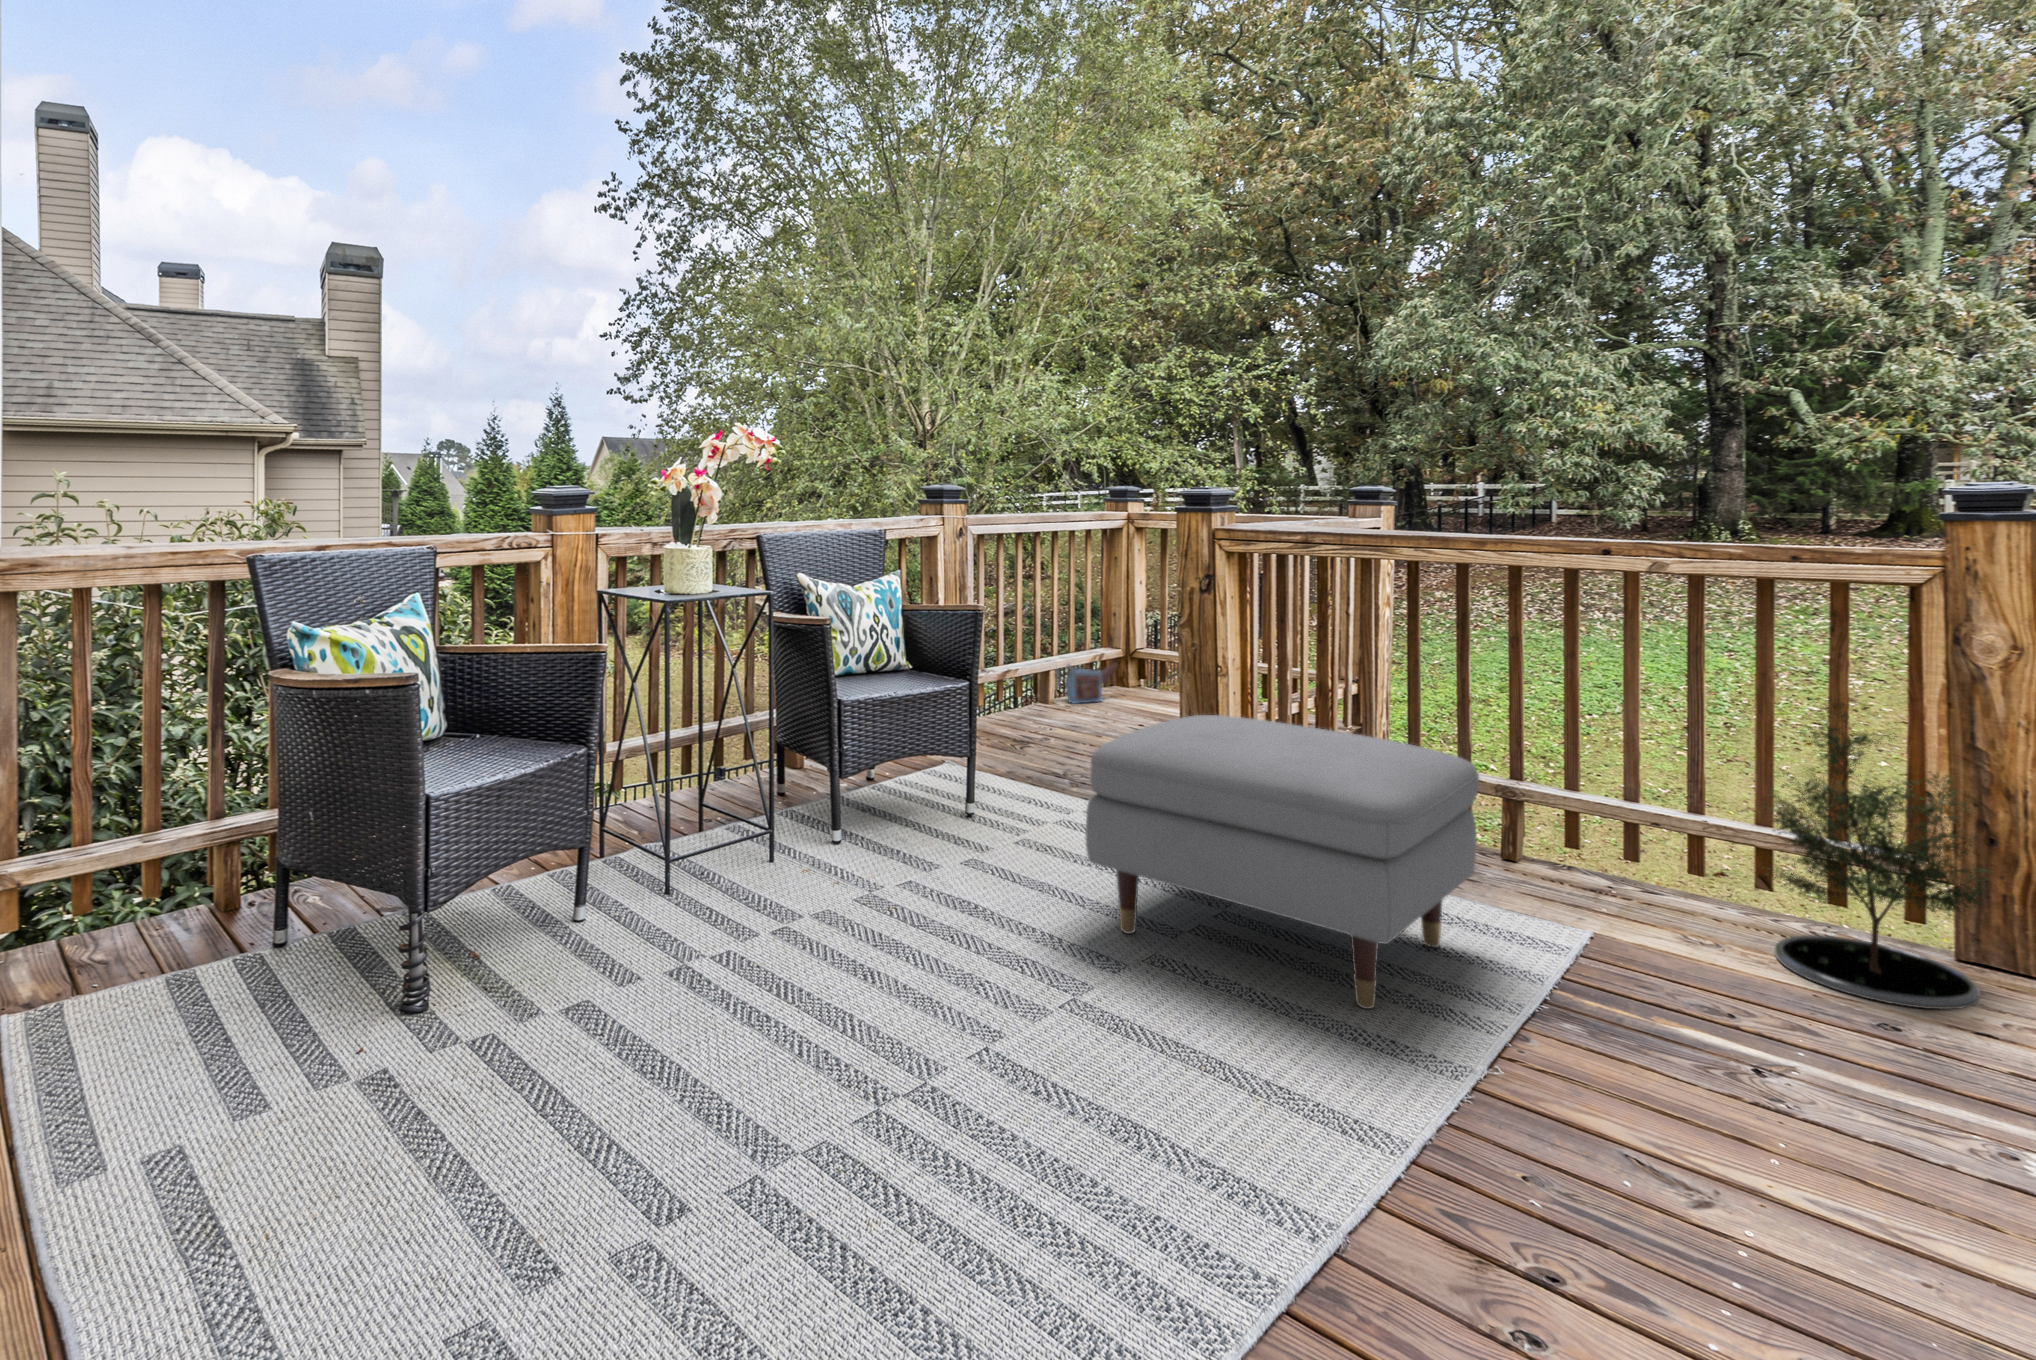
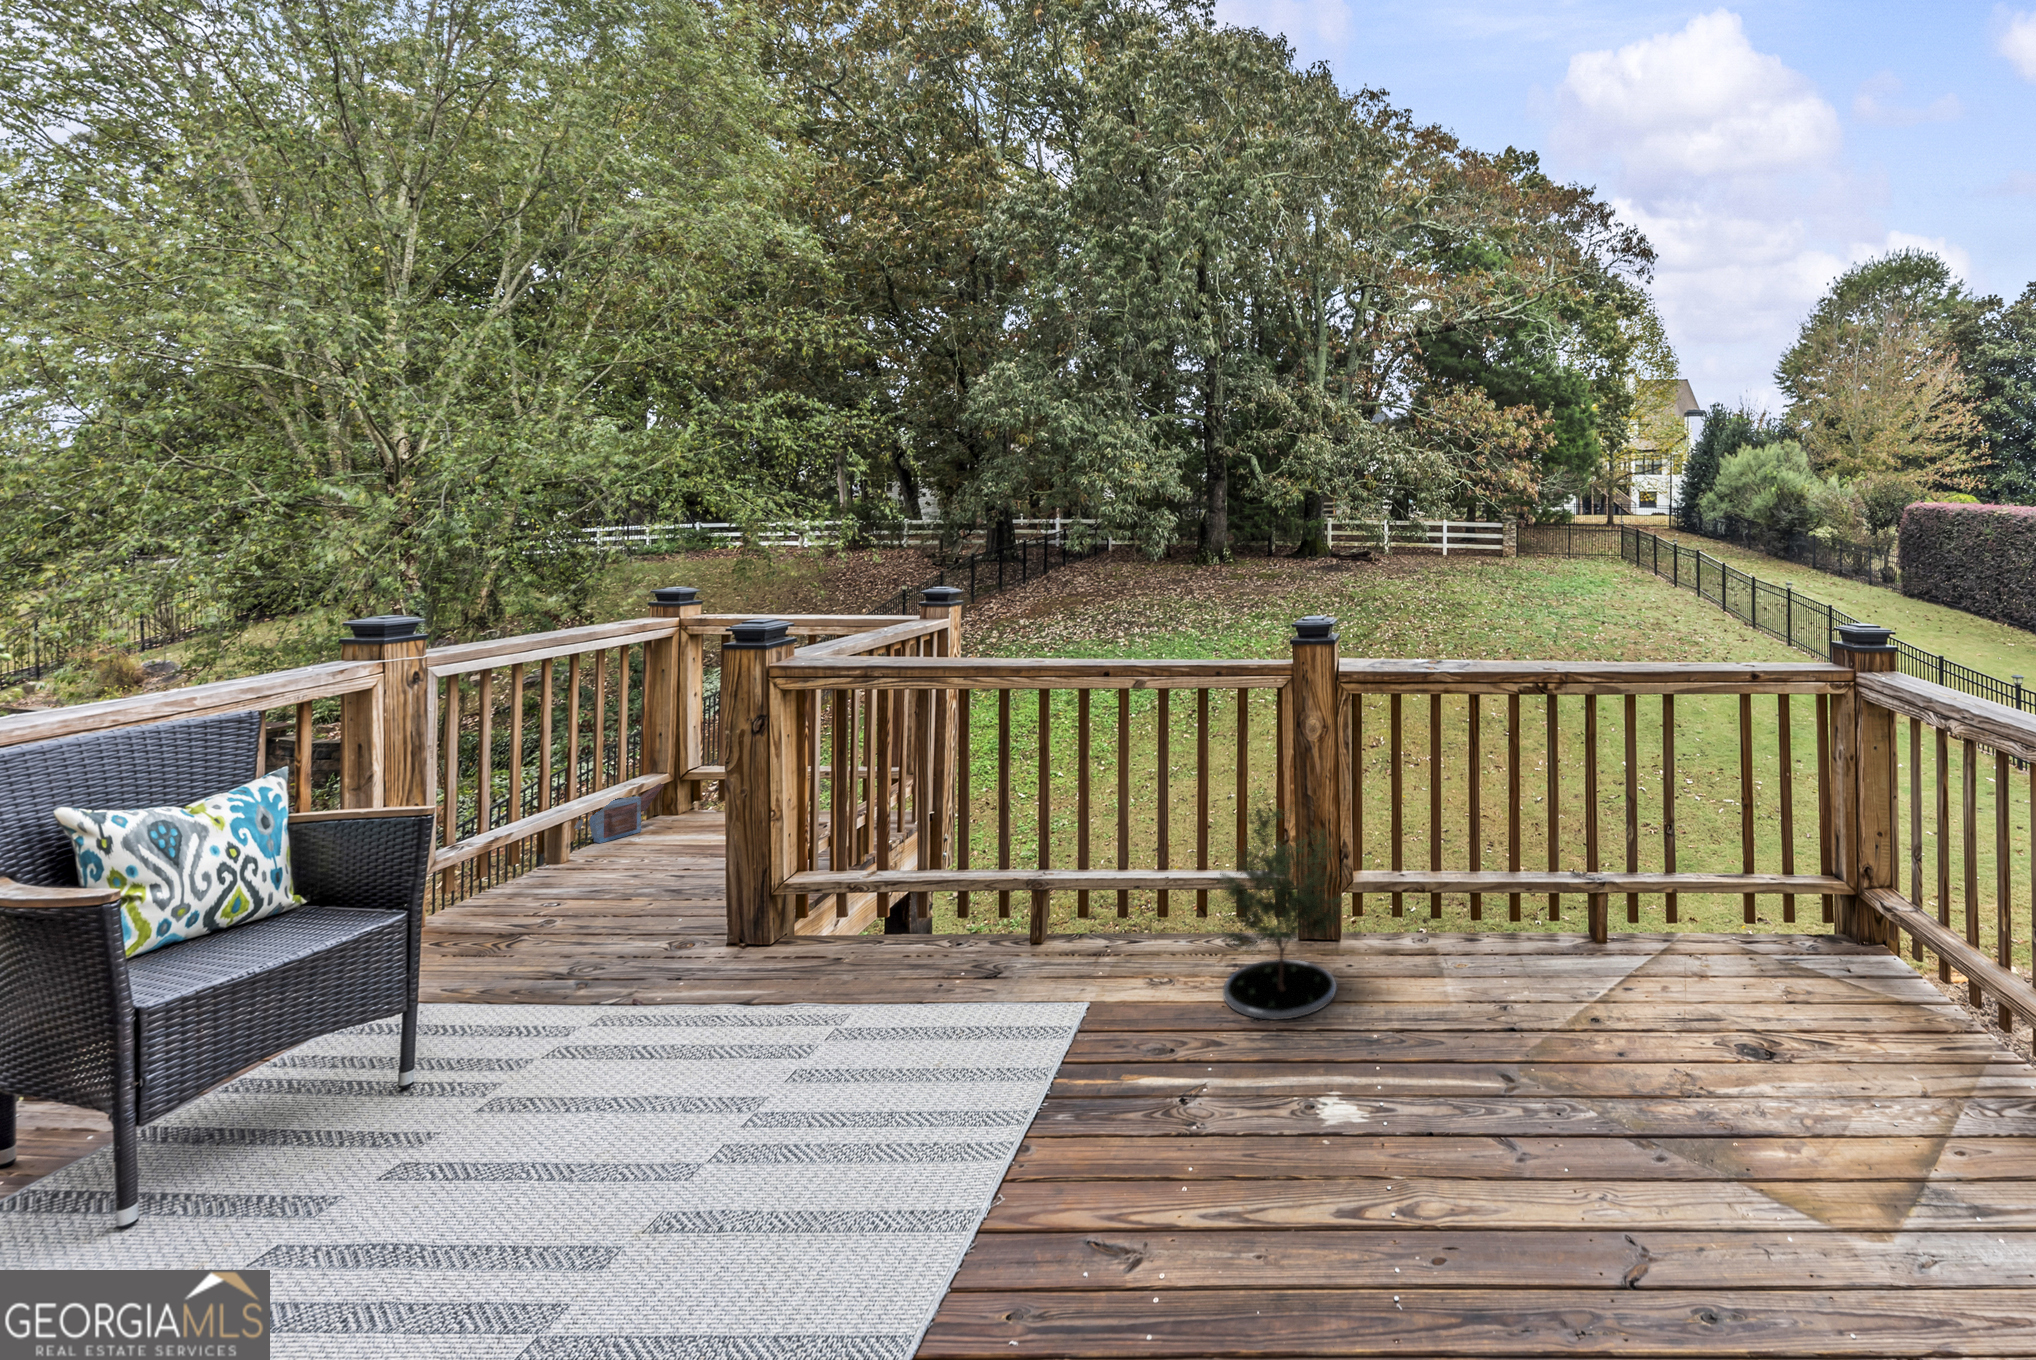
ottoman: present [1086,715,1479,1009] -> none [557,901,1007,1221]

